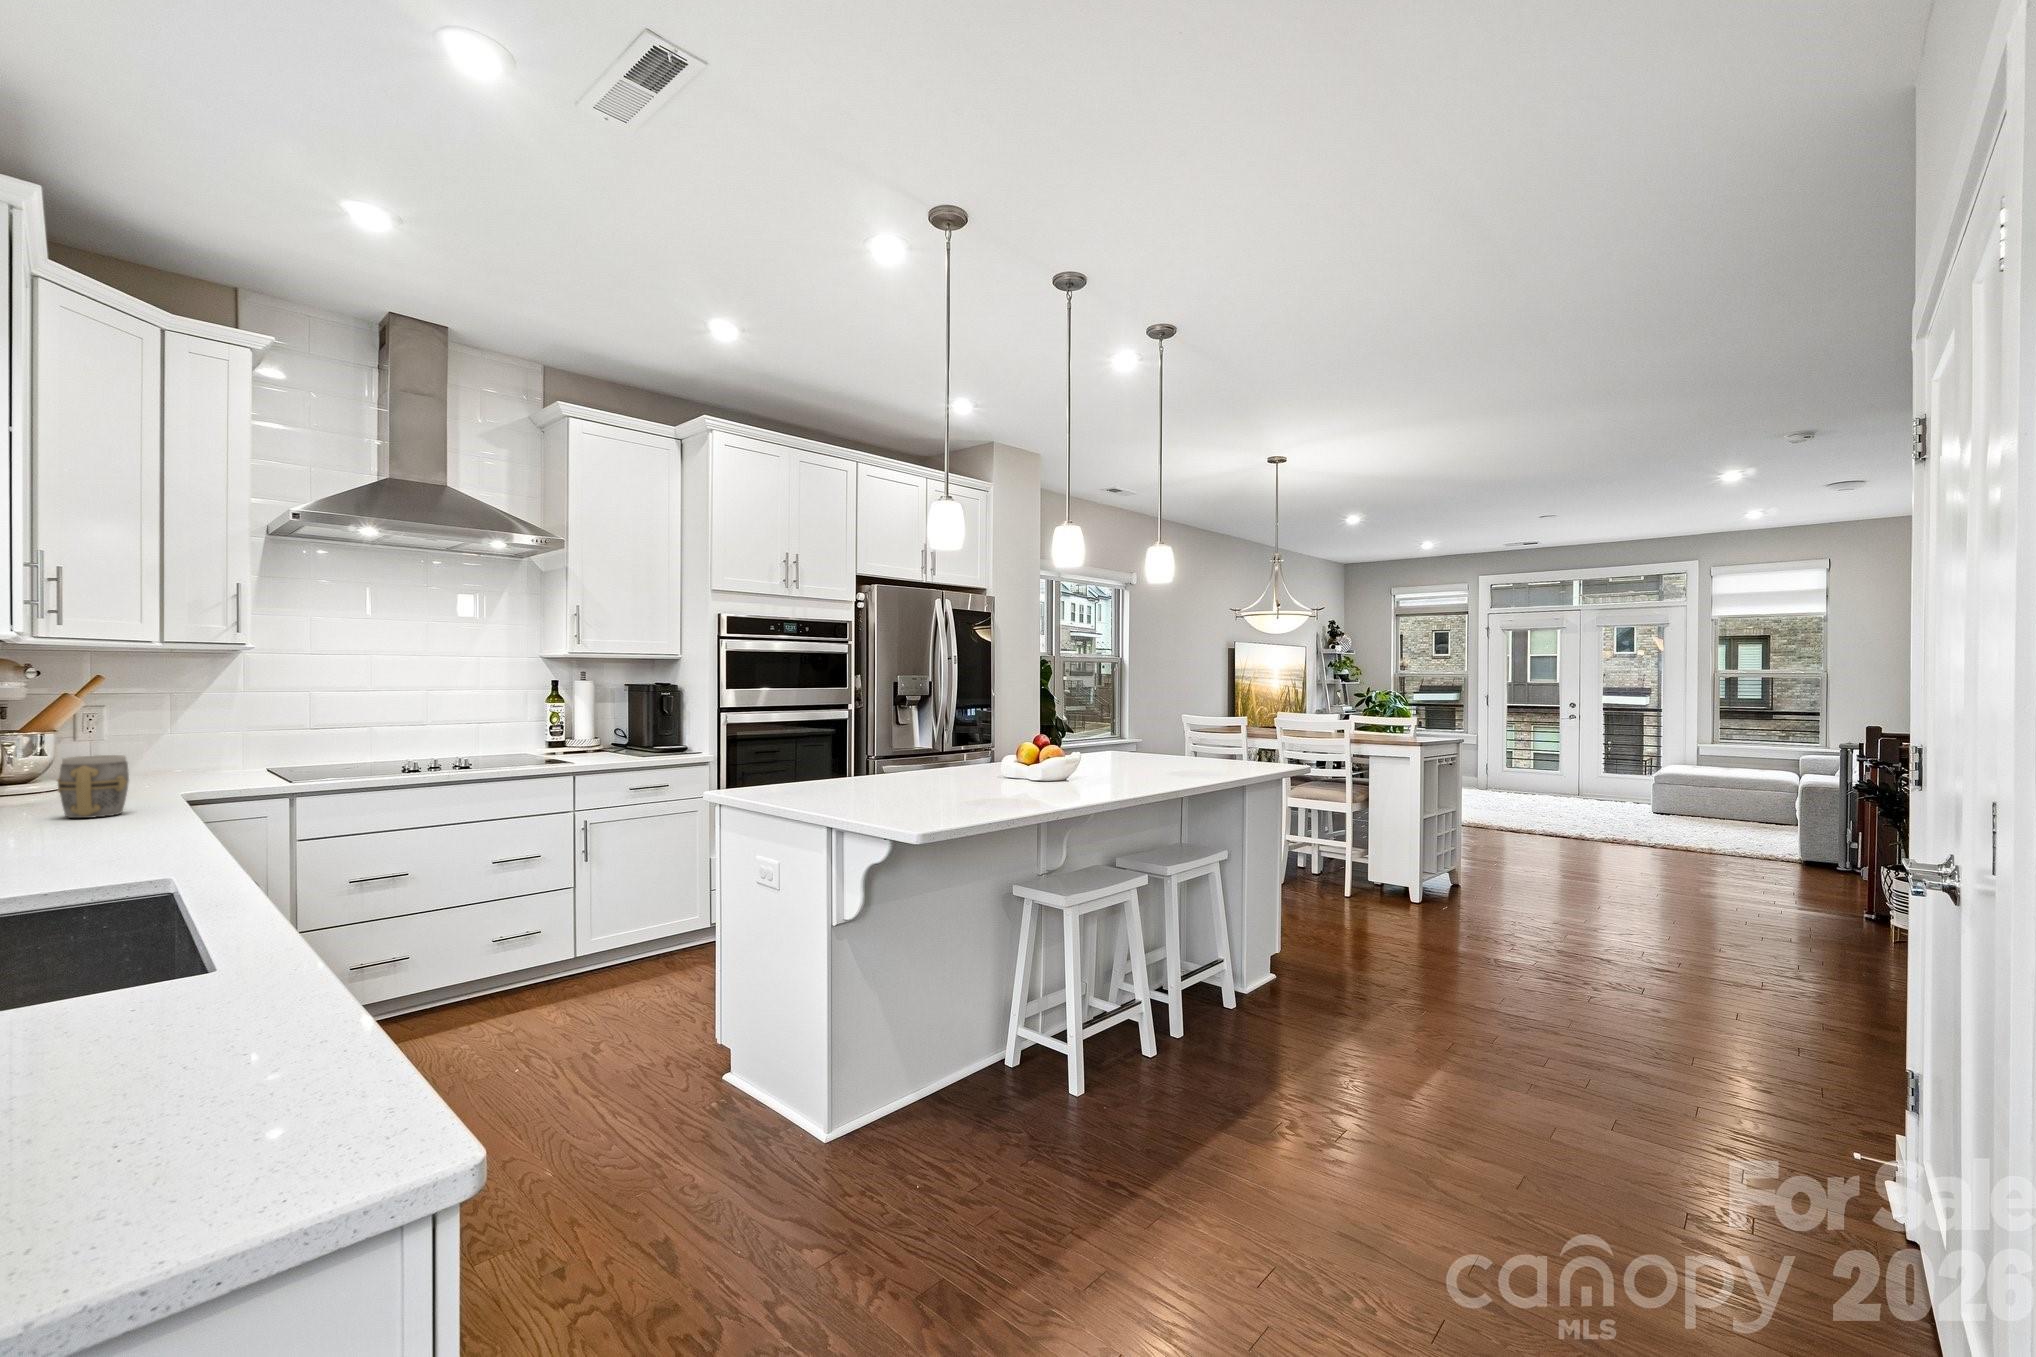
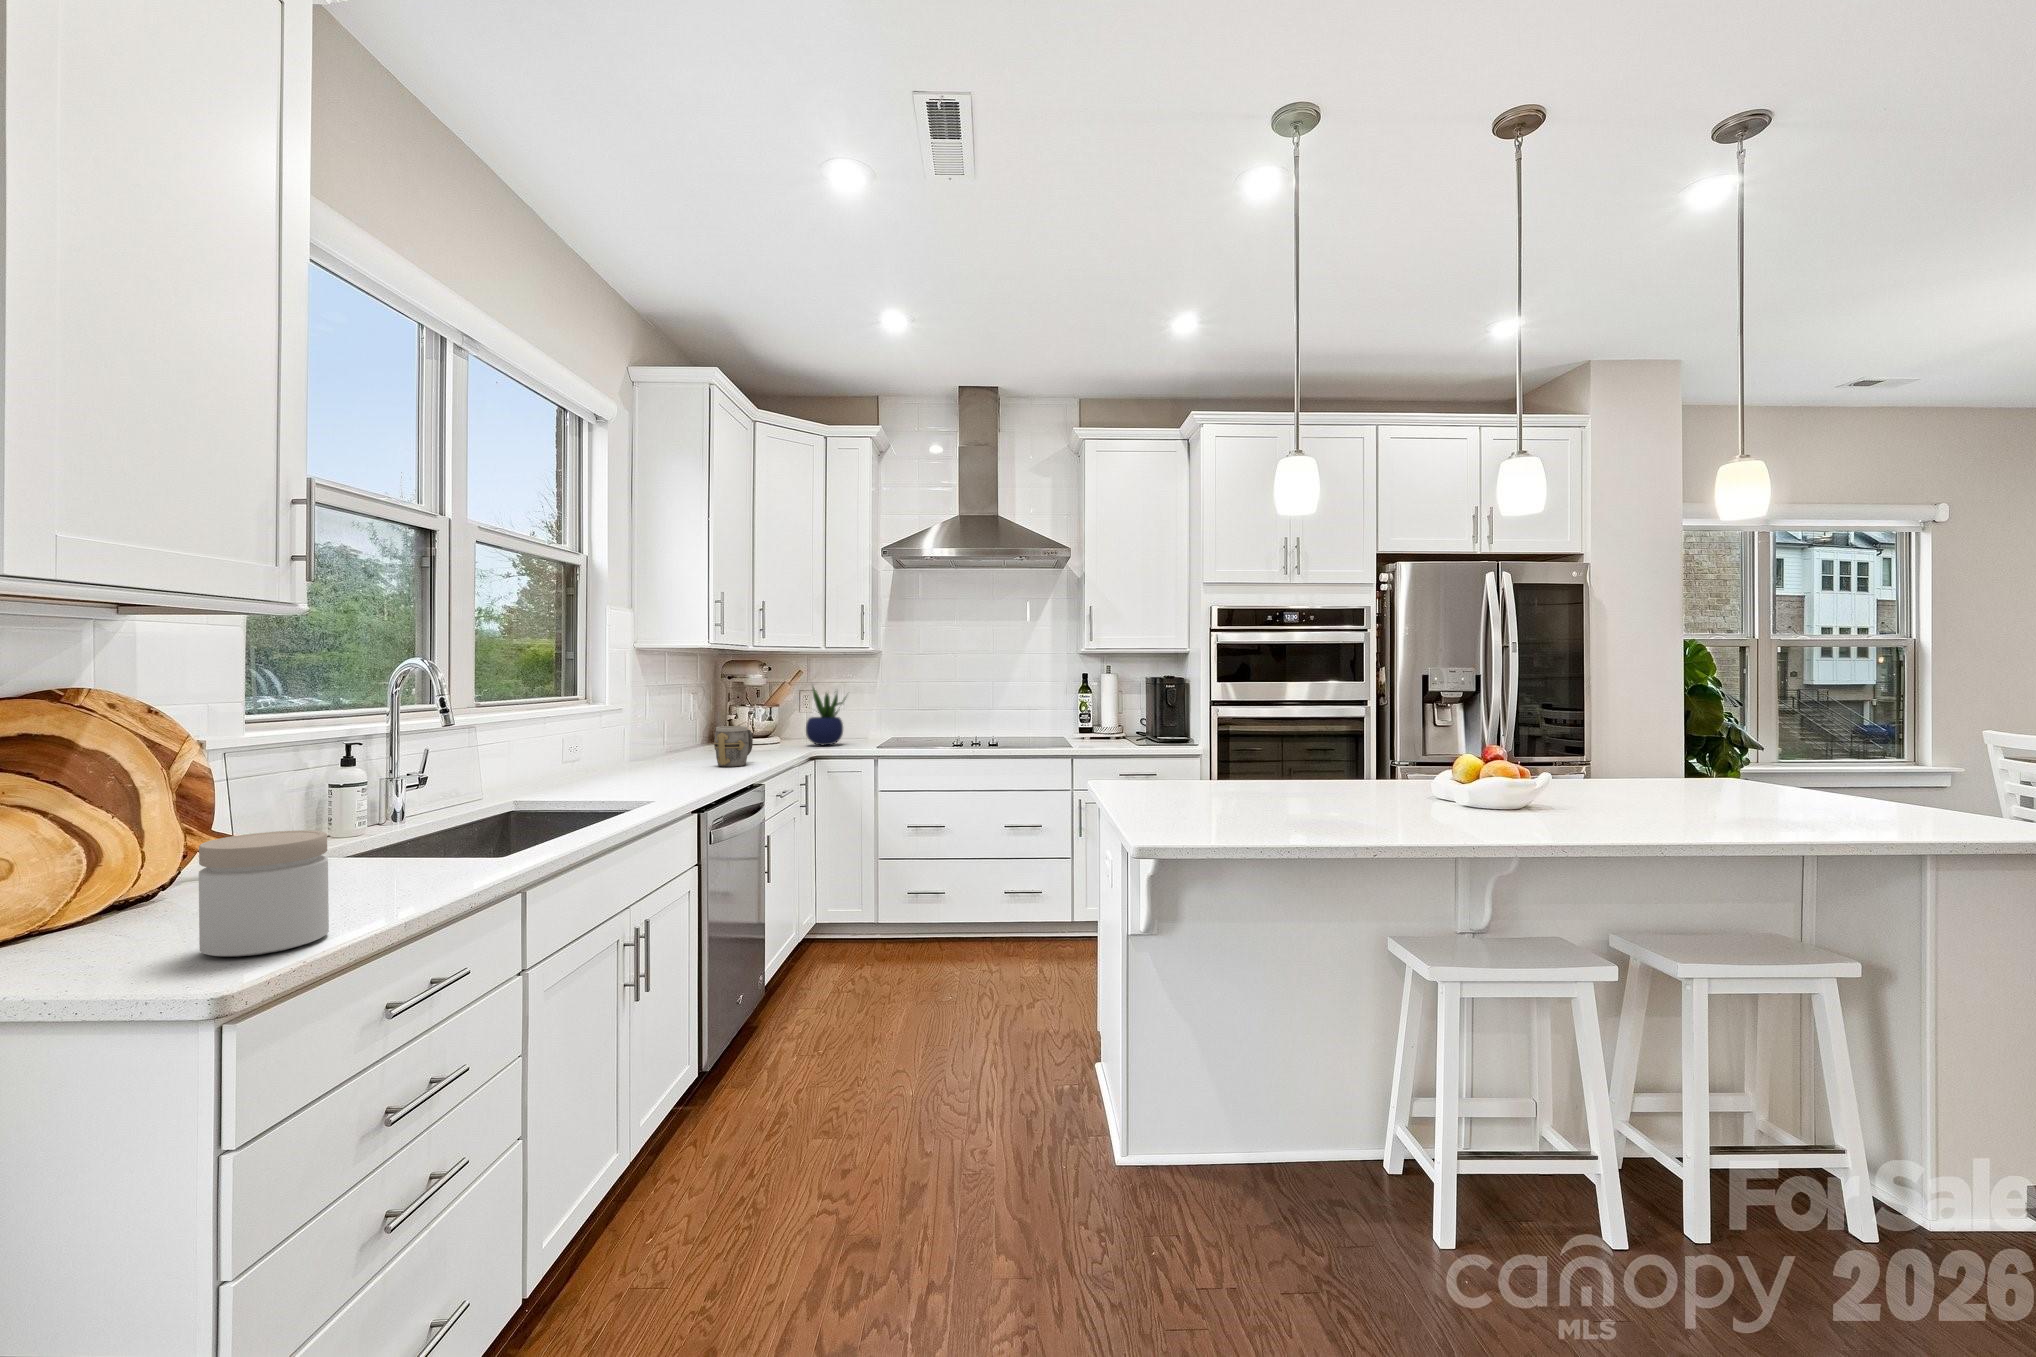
potted plant: none [131,691,214,781] -> present [806,687,846,745]
jar: none [84,908,301,1131] -> present [199,830,329,956]

